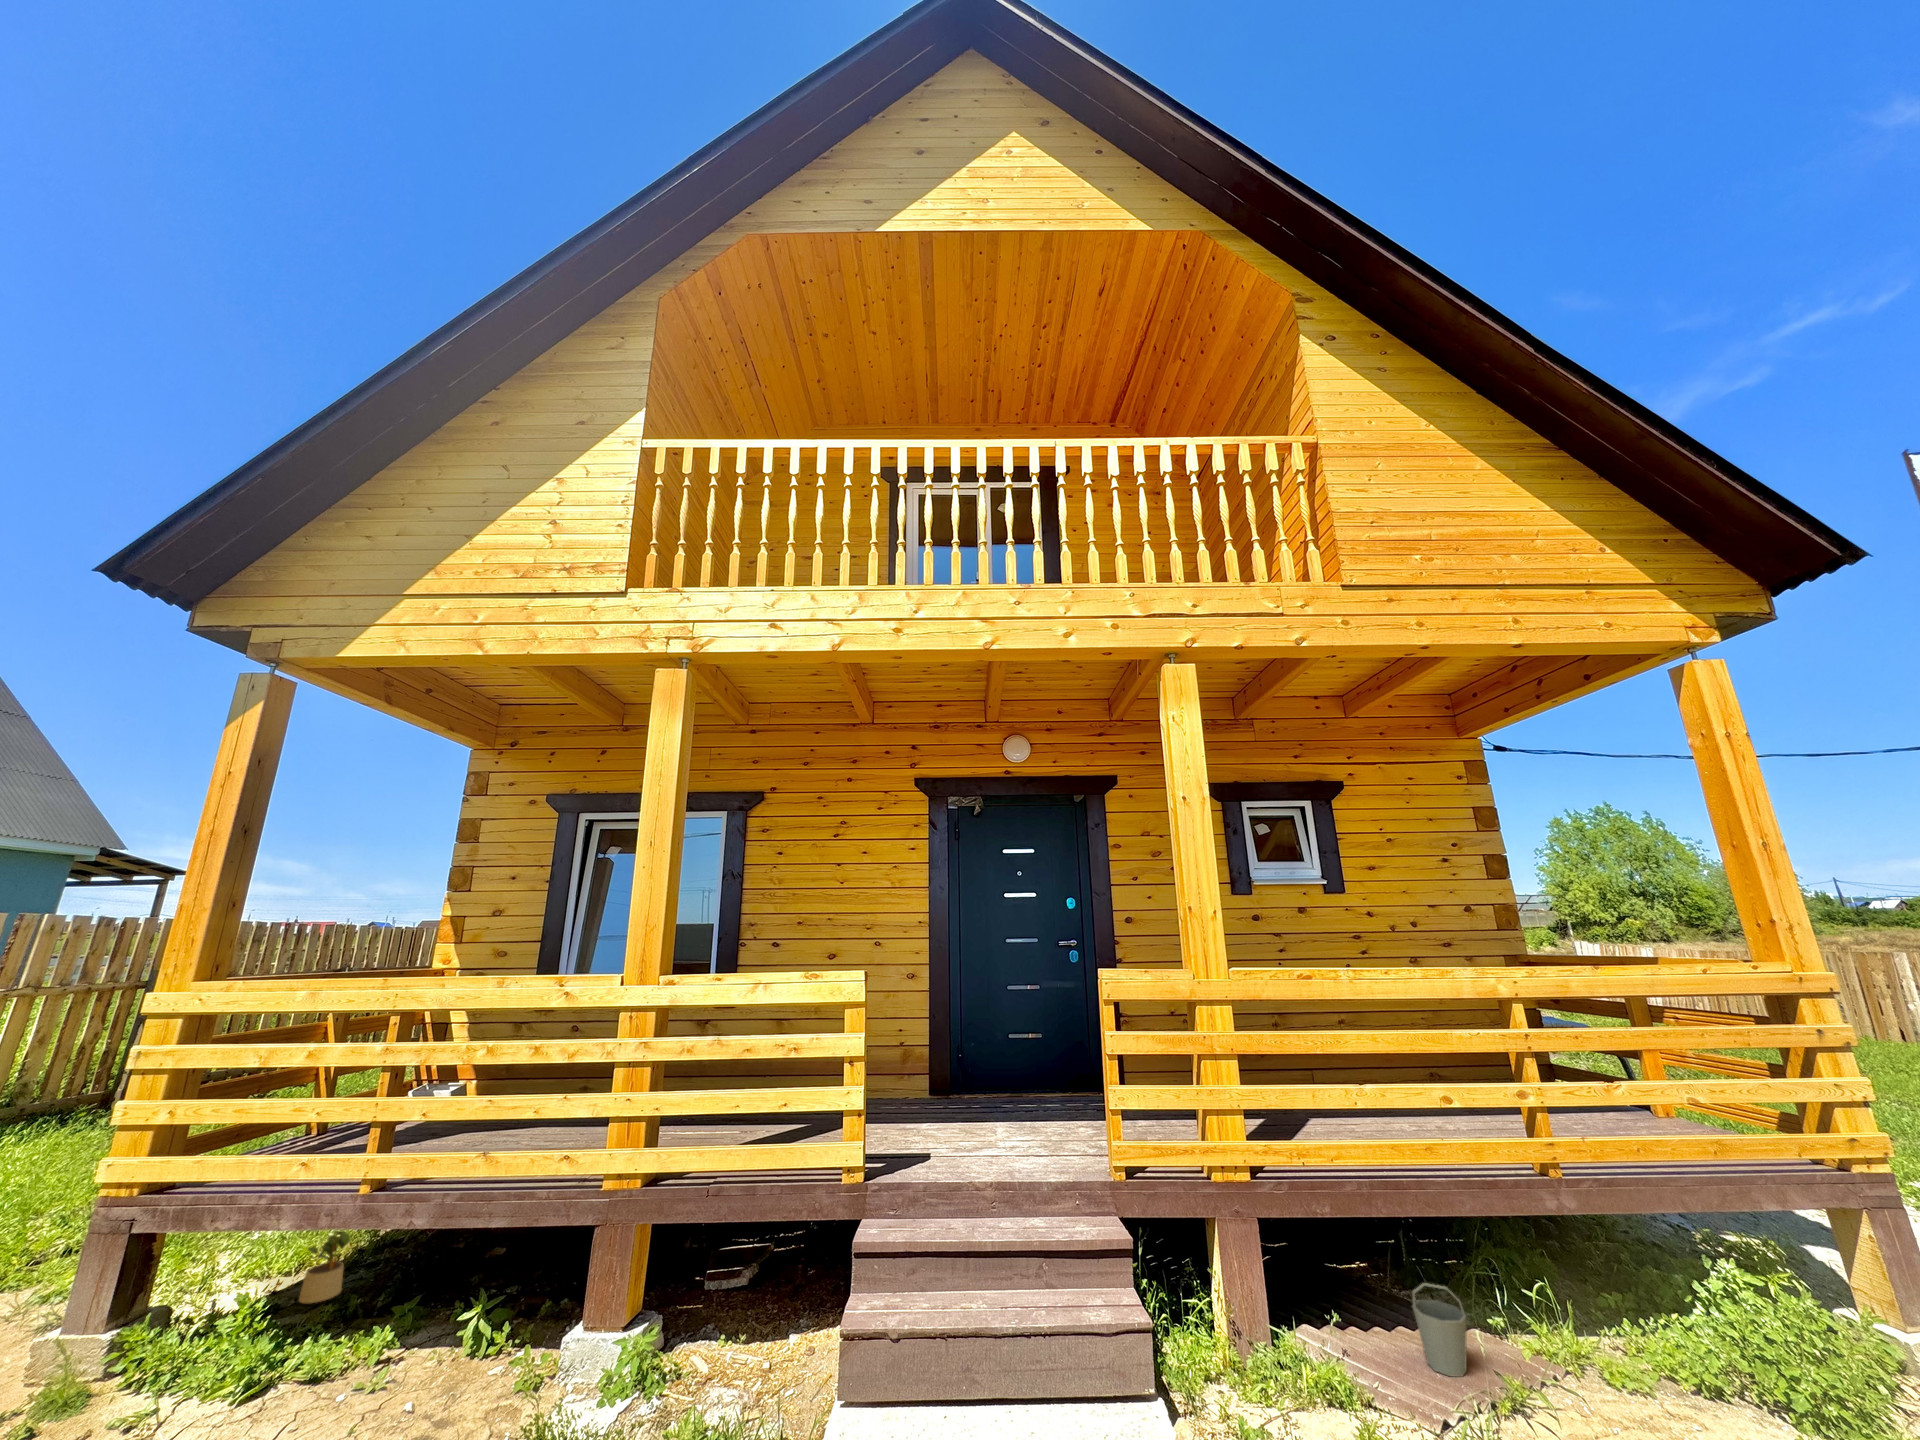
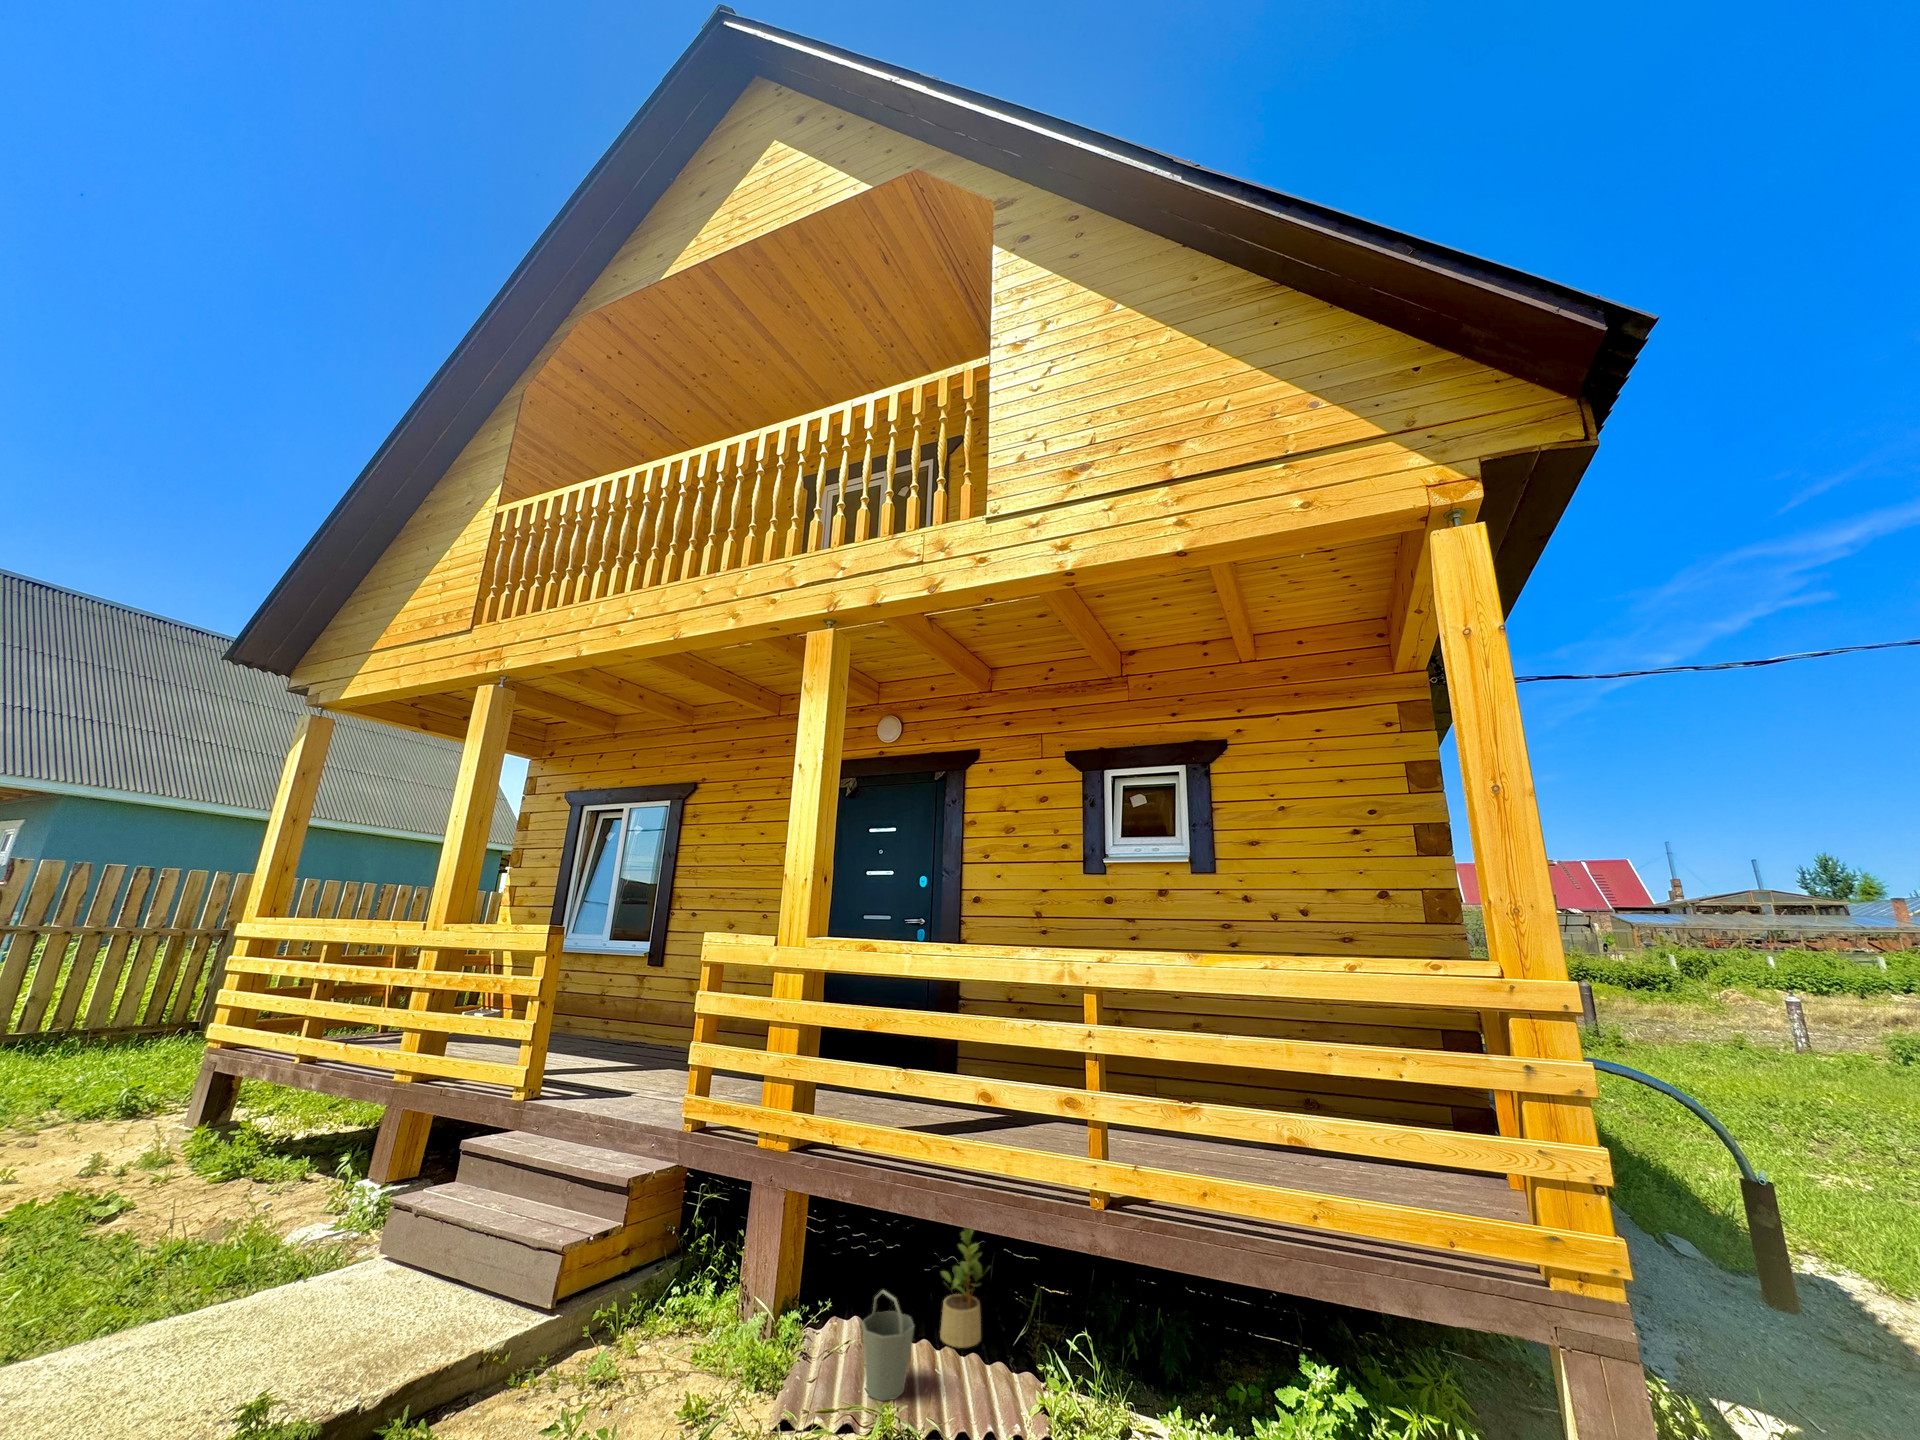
potted plant: present [299,1229,352,1303] -> present [940,1228,983,1348]

